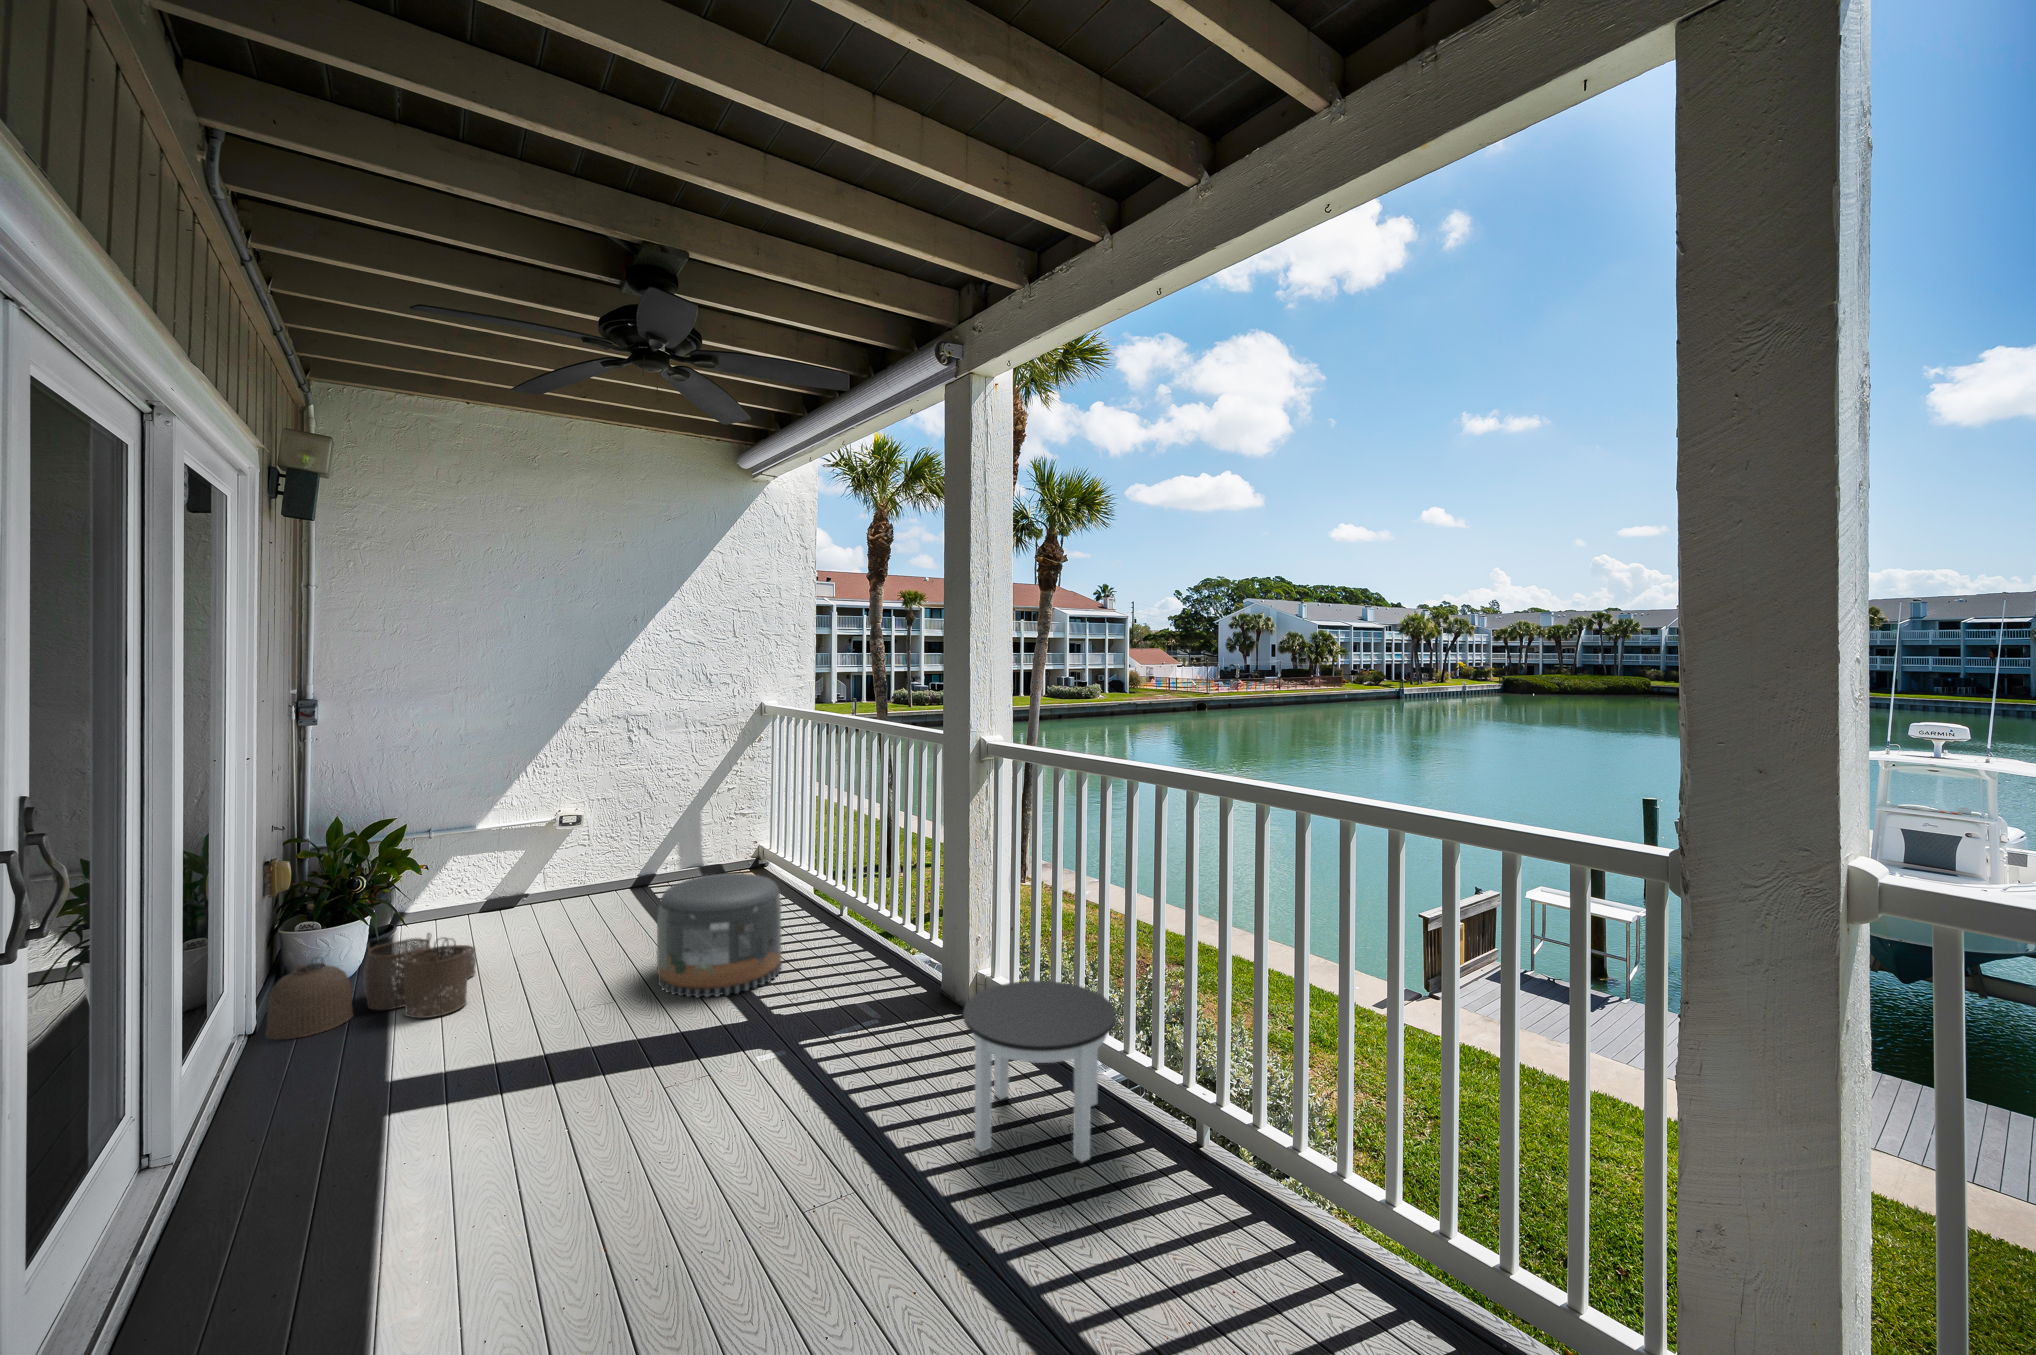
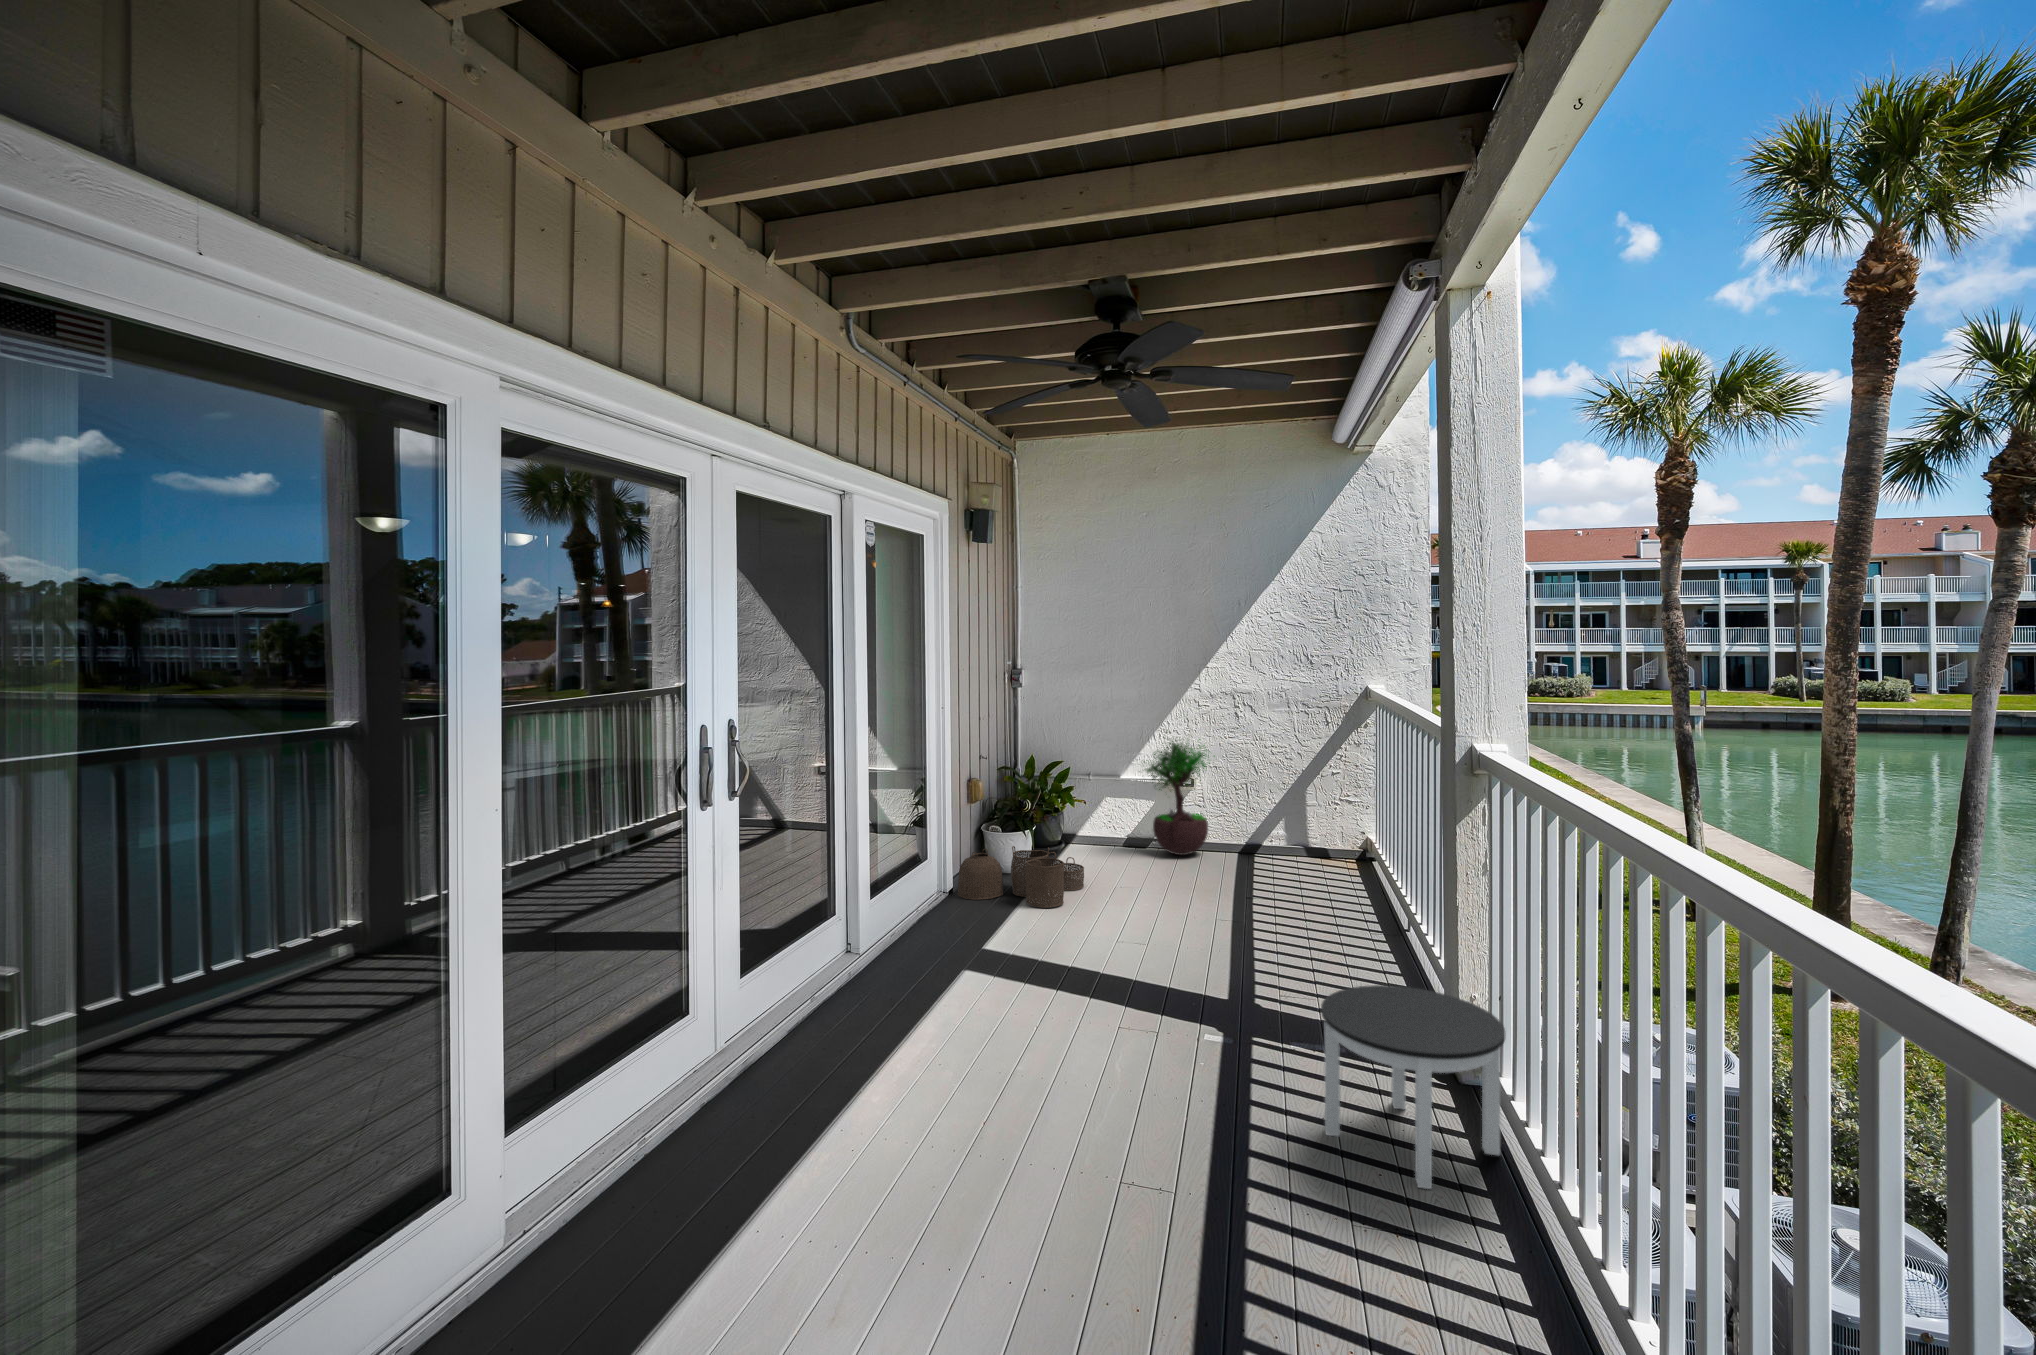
potted tree: none [518,761,616,905] -> present [1146,730,1208,855]
pouf: present [657,873,781,998] -> none [1189,840,1302,951]

